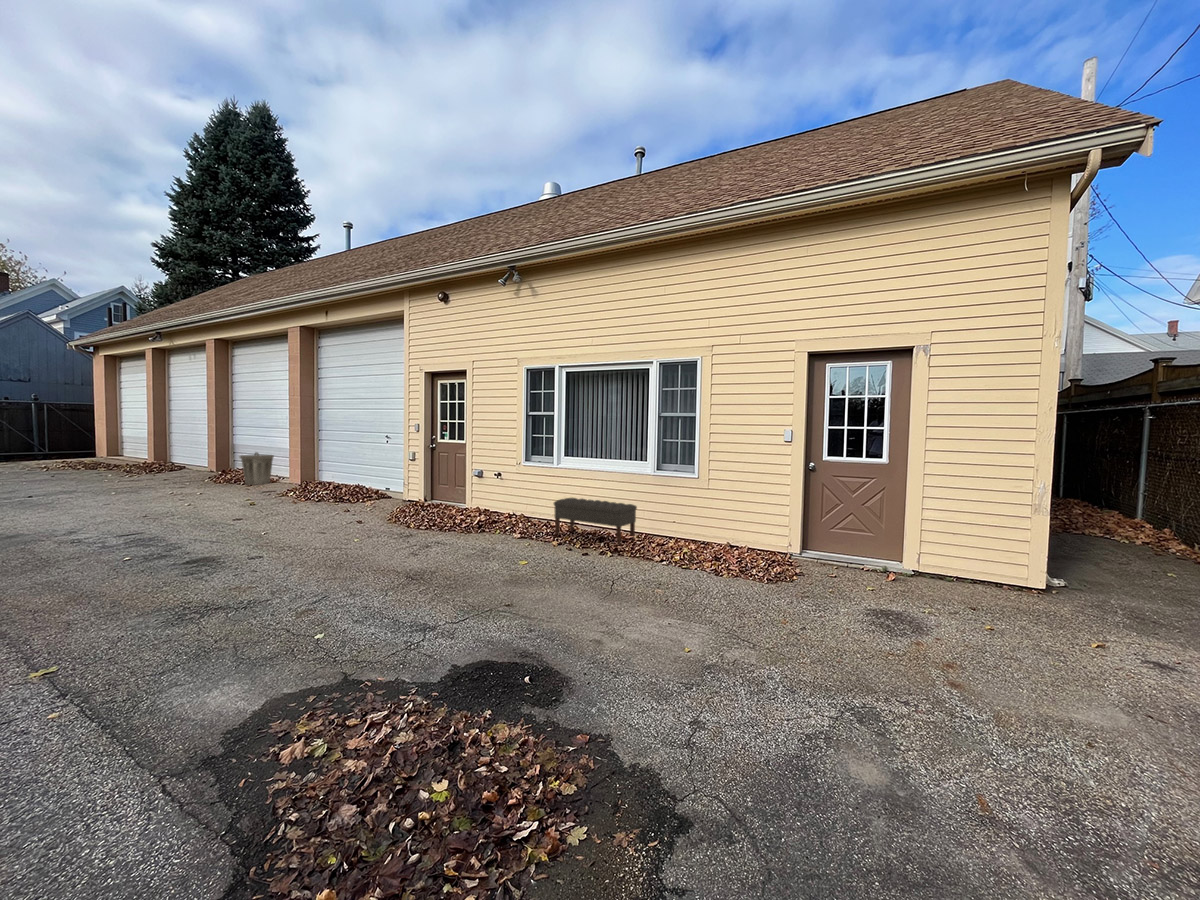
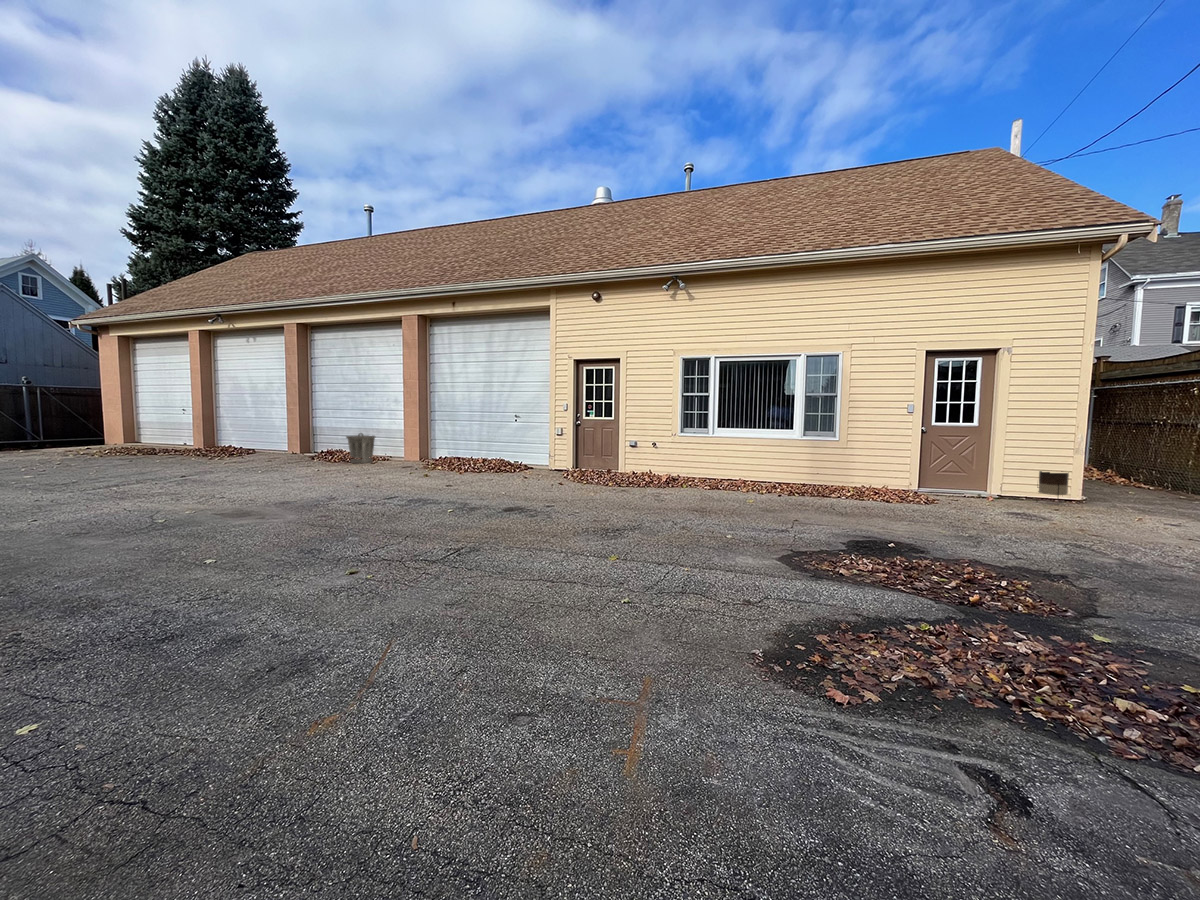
bench: present [554,498,637,545] -> none [724,458,789,490]
planter: none [972,540,1021,600] -> present [1037,471,1069,496]

